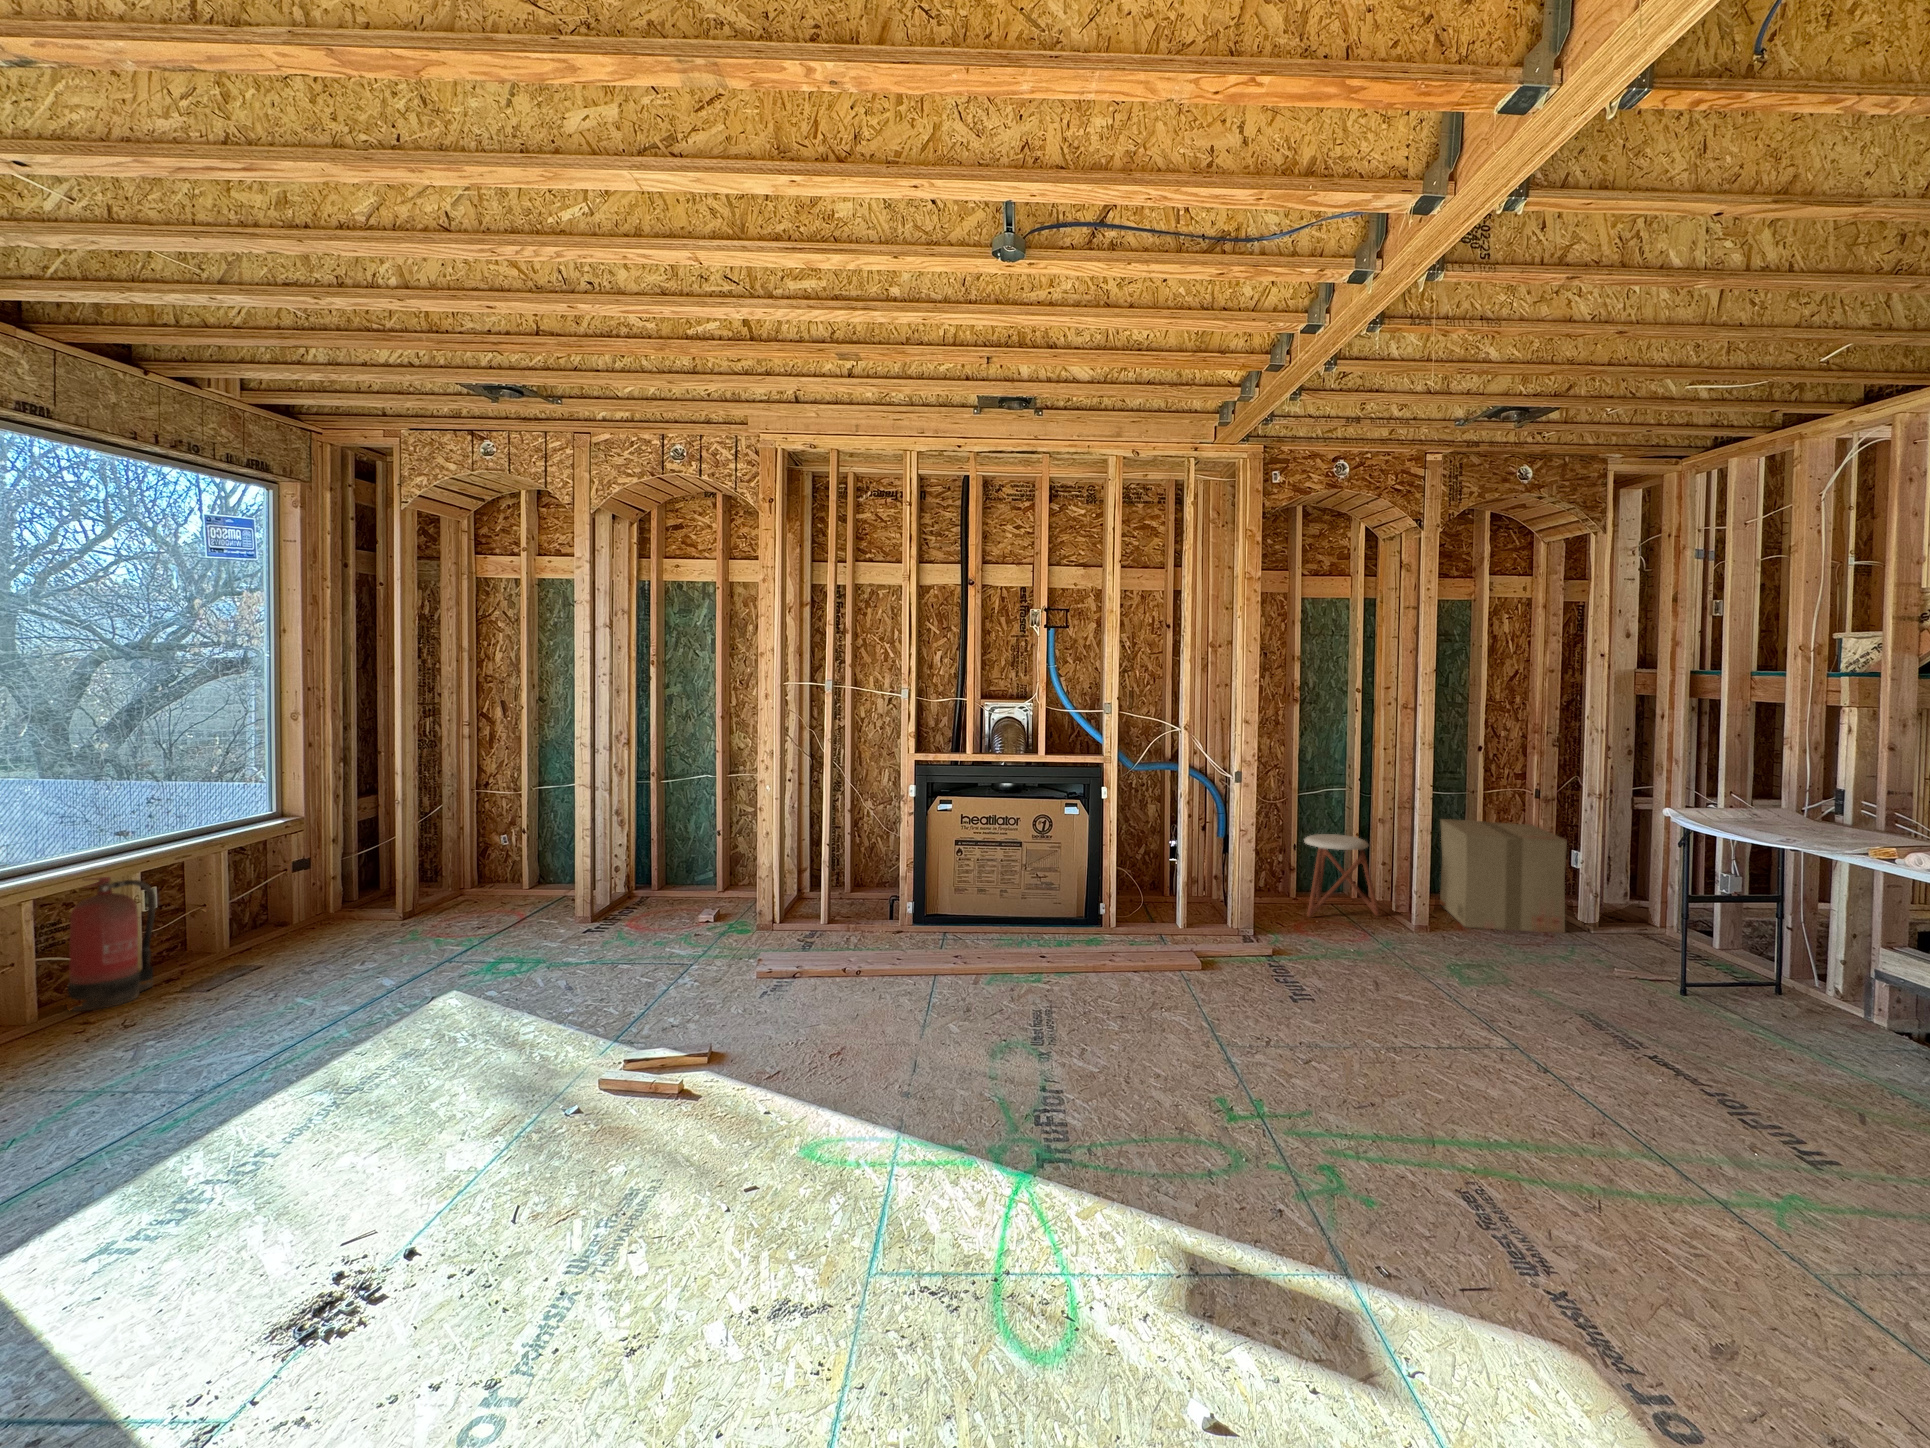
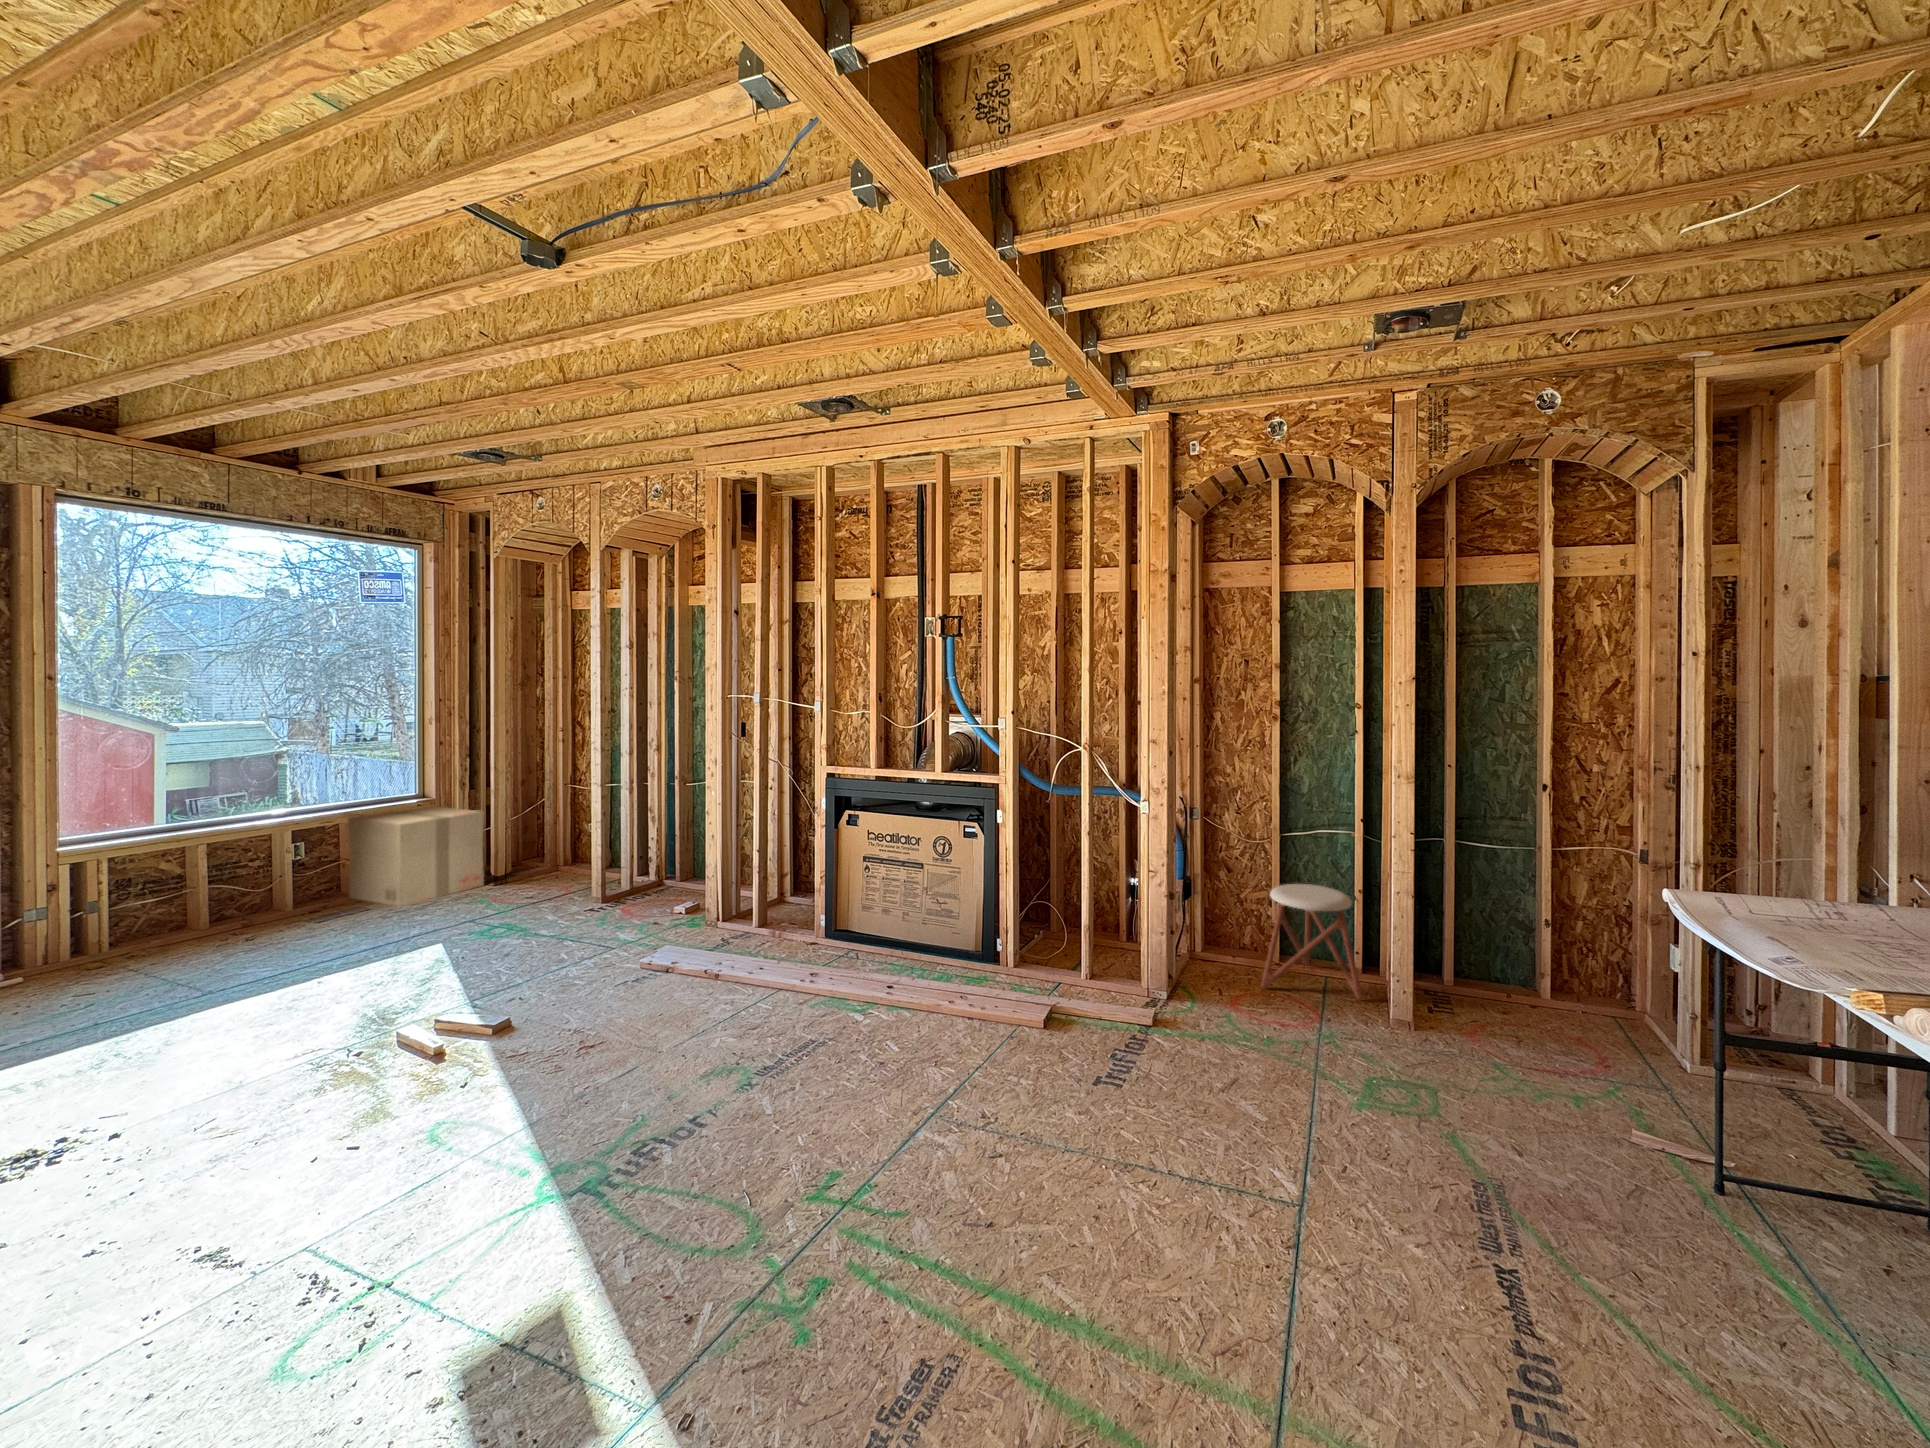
cardboard box: present [1440,819,1567,933] -> present [348,806,484,906]
fire extinguisher: present [68,877,156,1011] -> none [216,835,289,931]

